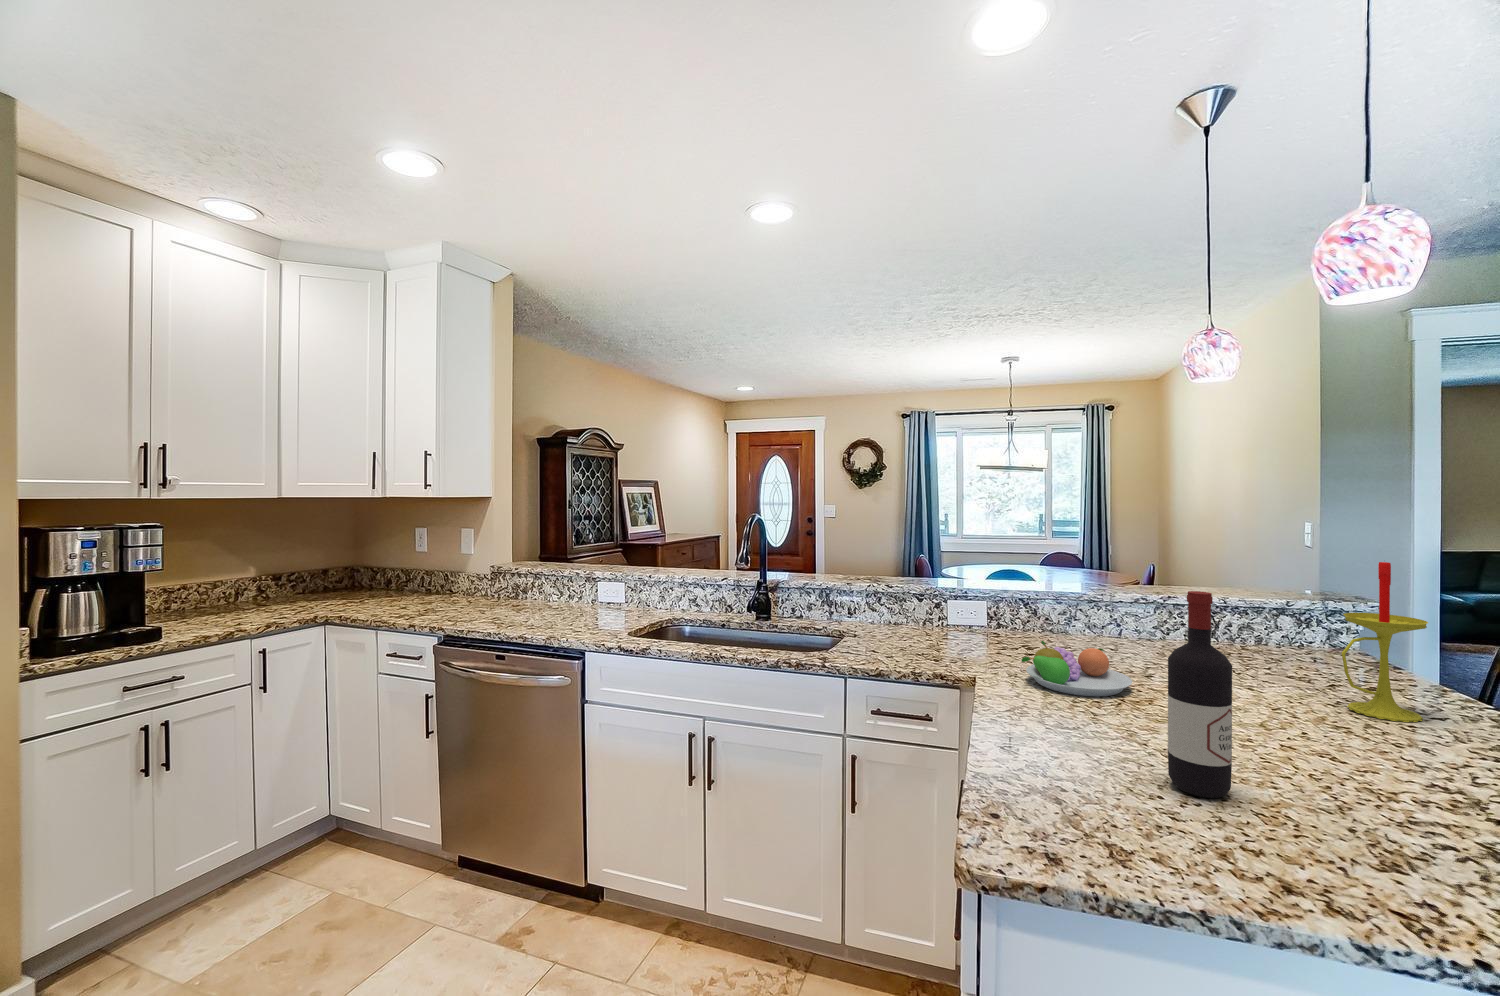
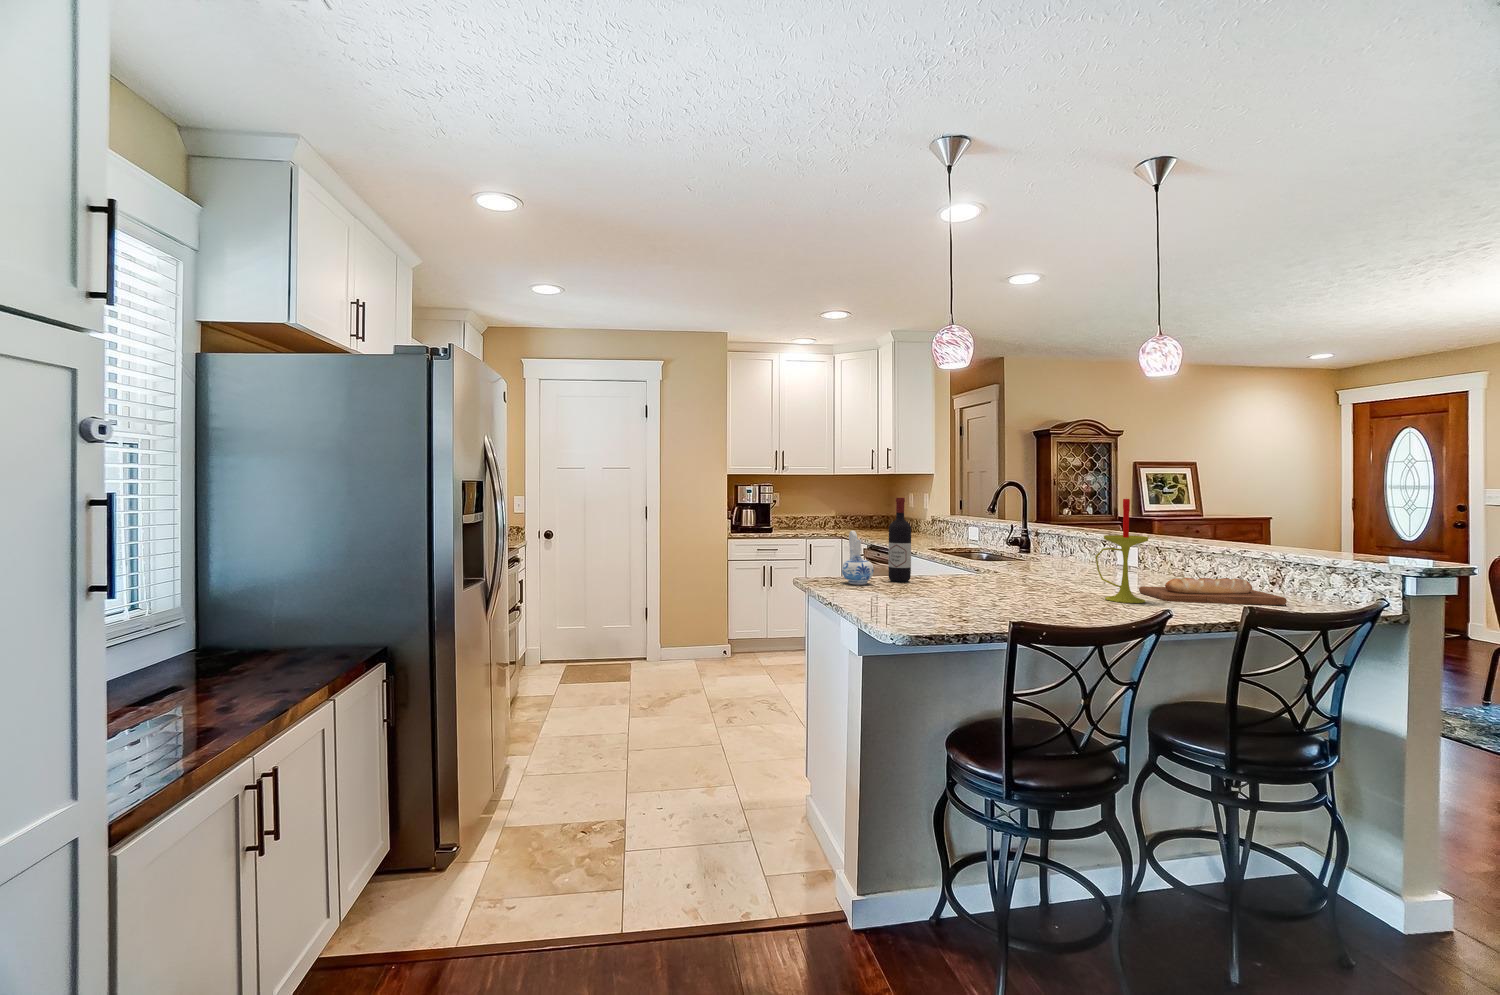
bread loaf: none [1237,640,1350,695] -> present [1139,578,1287,605]
fruit bowl: present [1021,641,1132,696] -> none [1001,554,1065,582]
ceramic pitcher: none [1268,711,1388,876] -> present [842,531,874,585]

